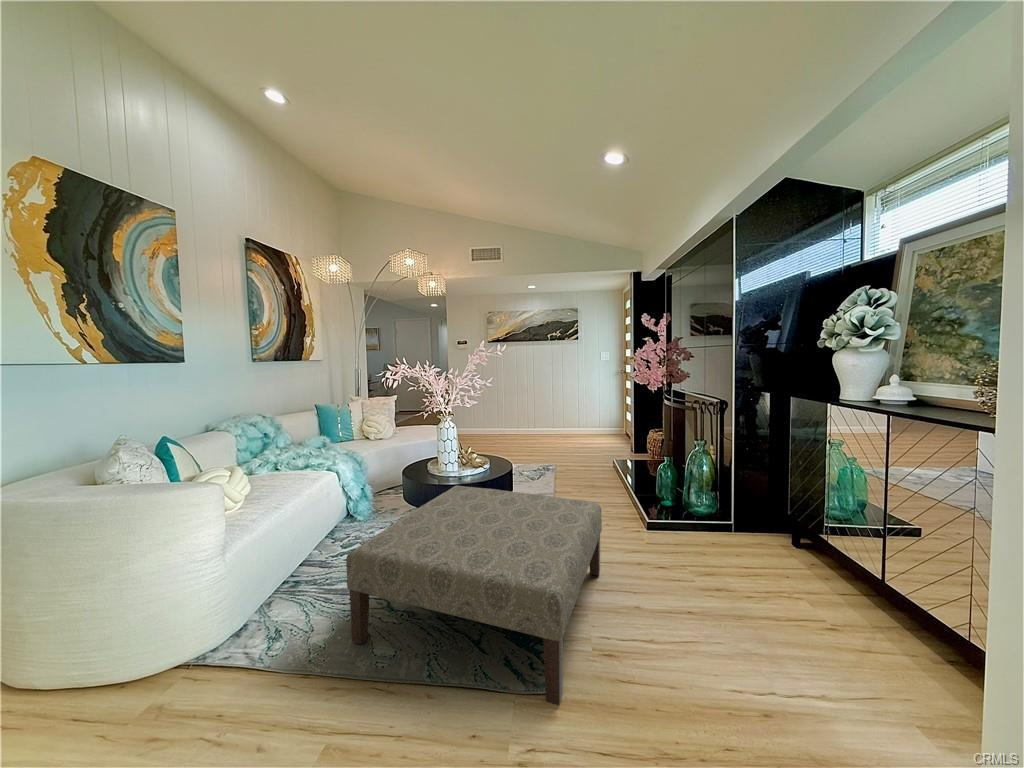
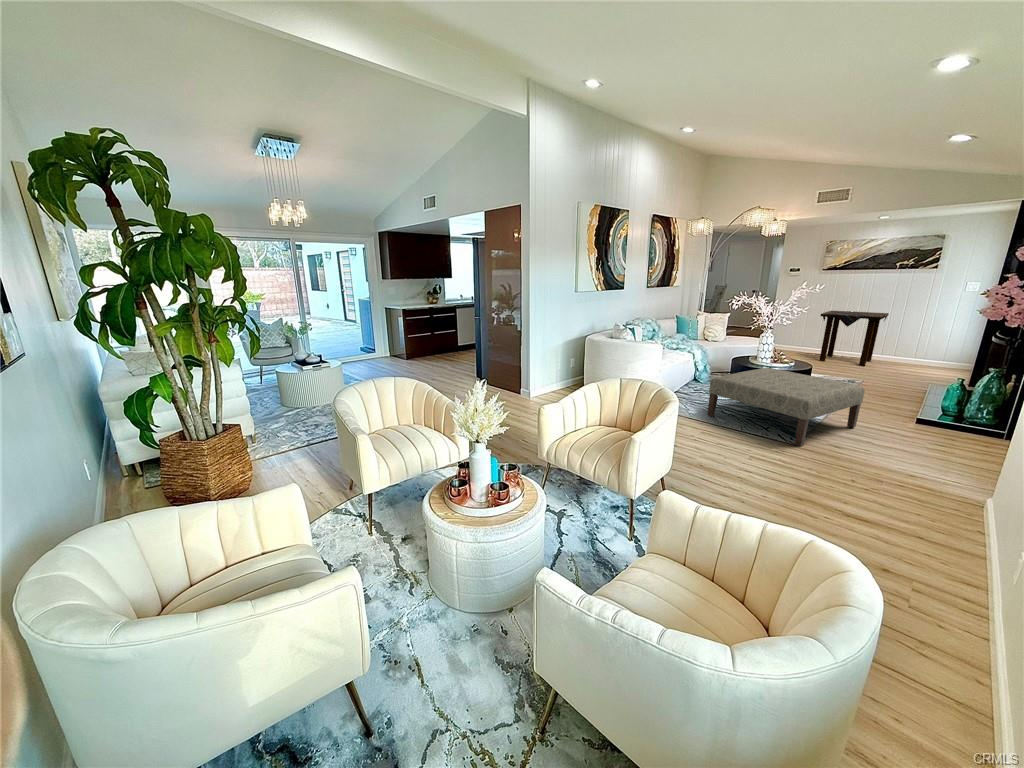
side table: none [496,384,551,443] -> present [820,311,889,366]

